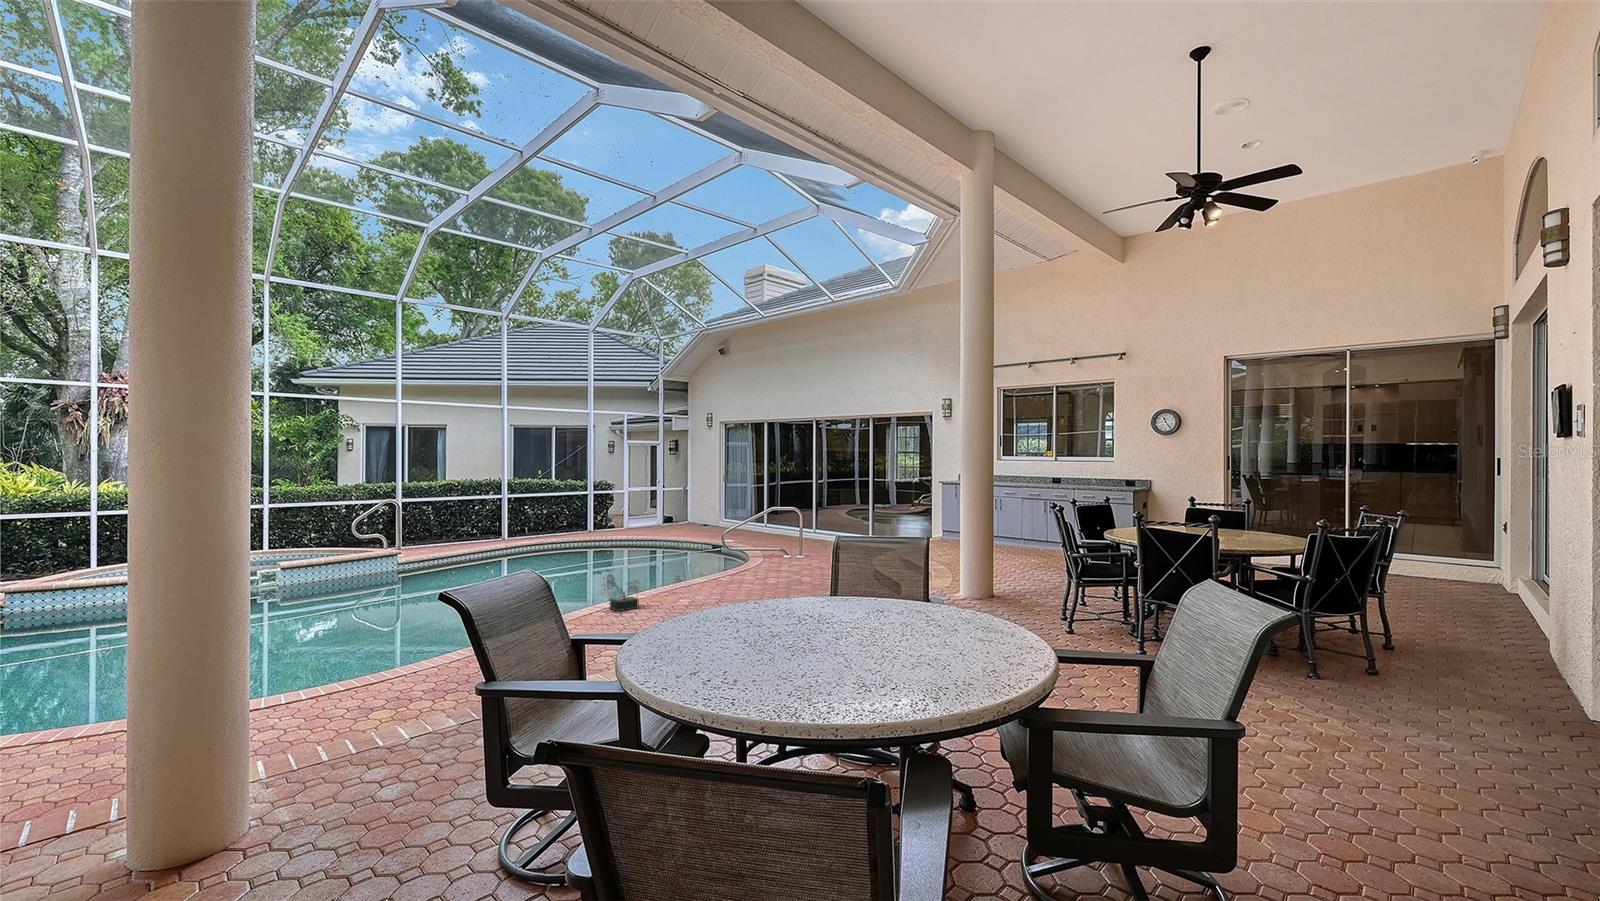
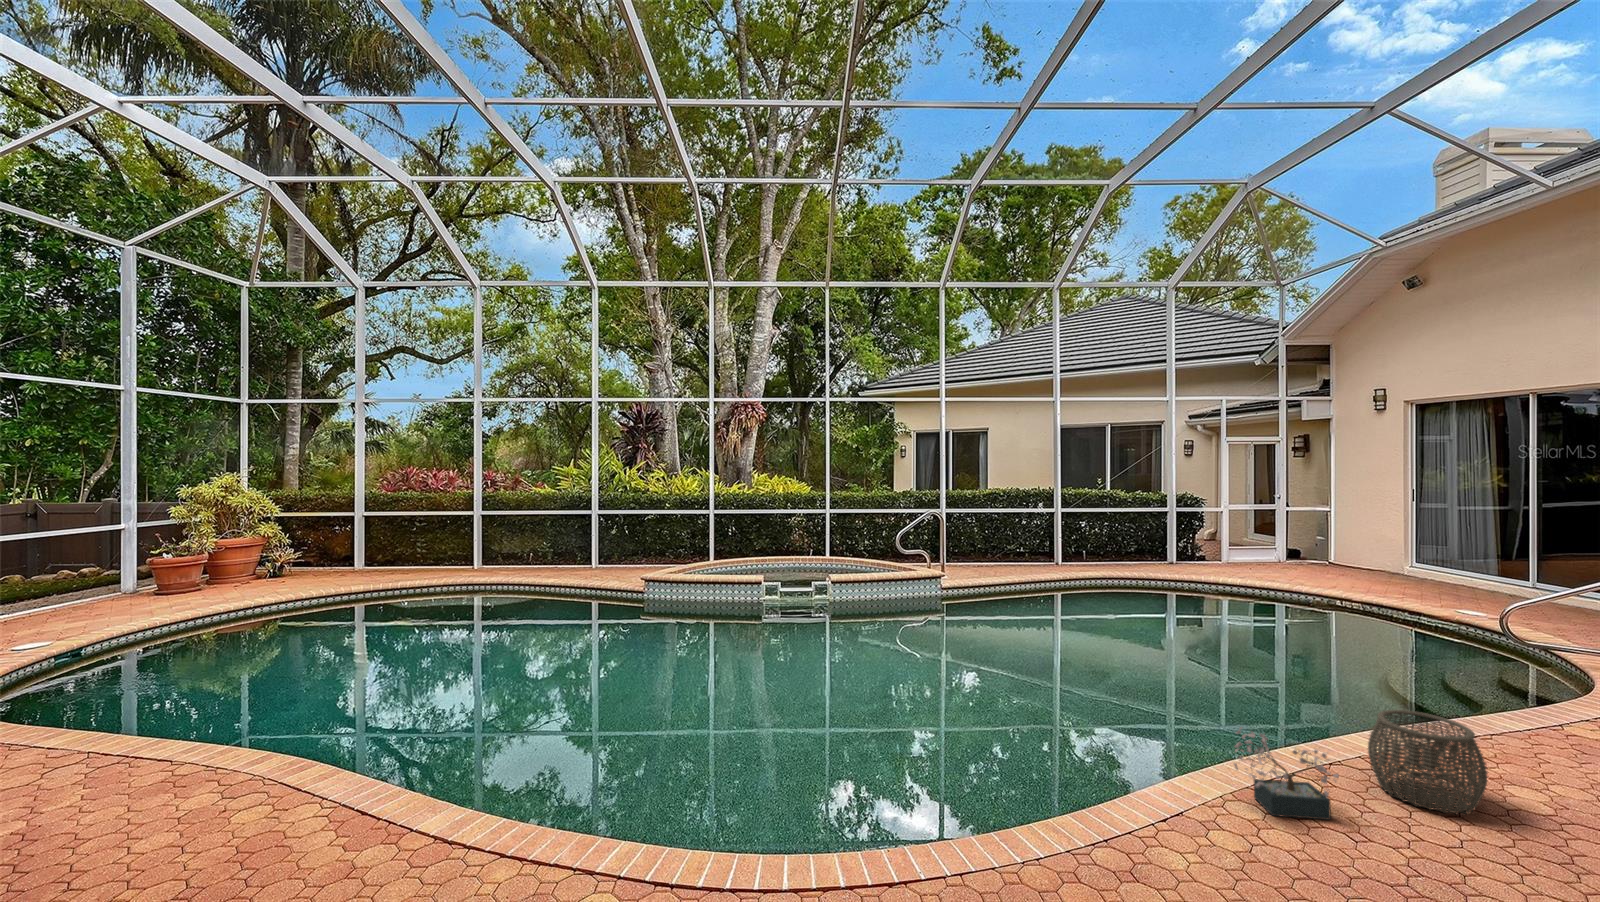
woven basket: none [658,562,697,599] -> present [1368,710,1488,814]

